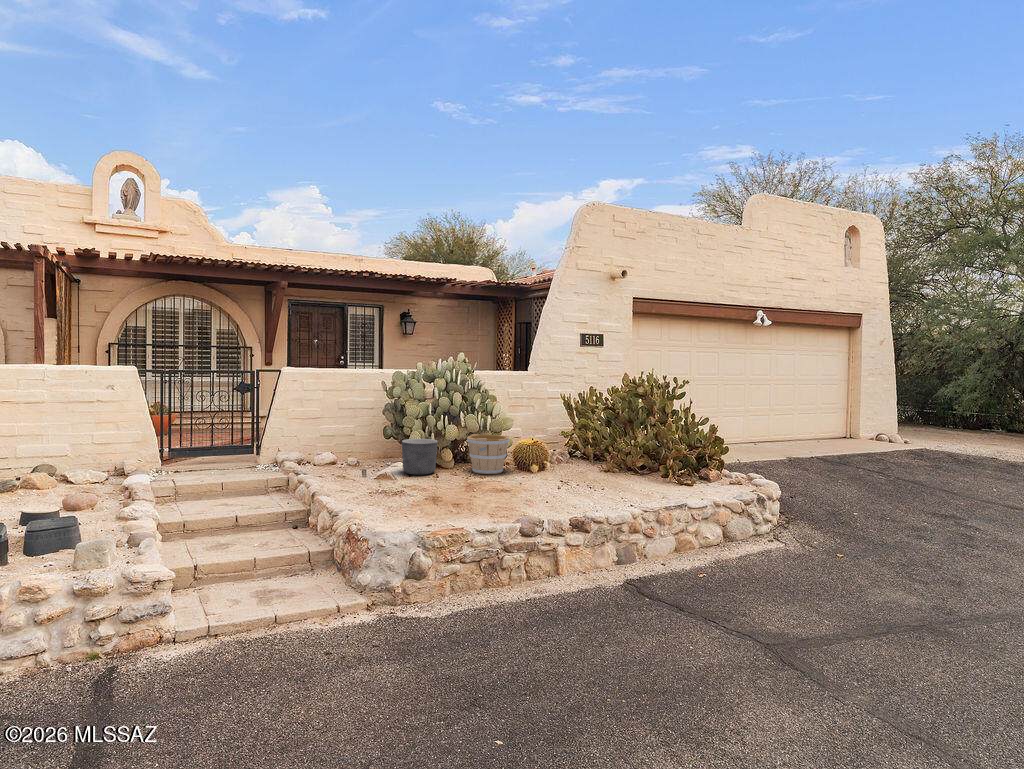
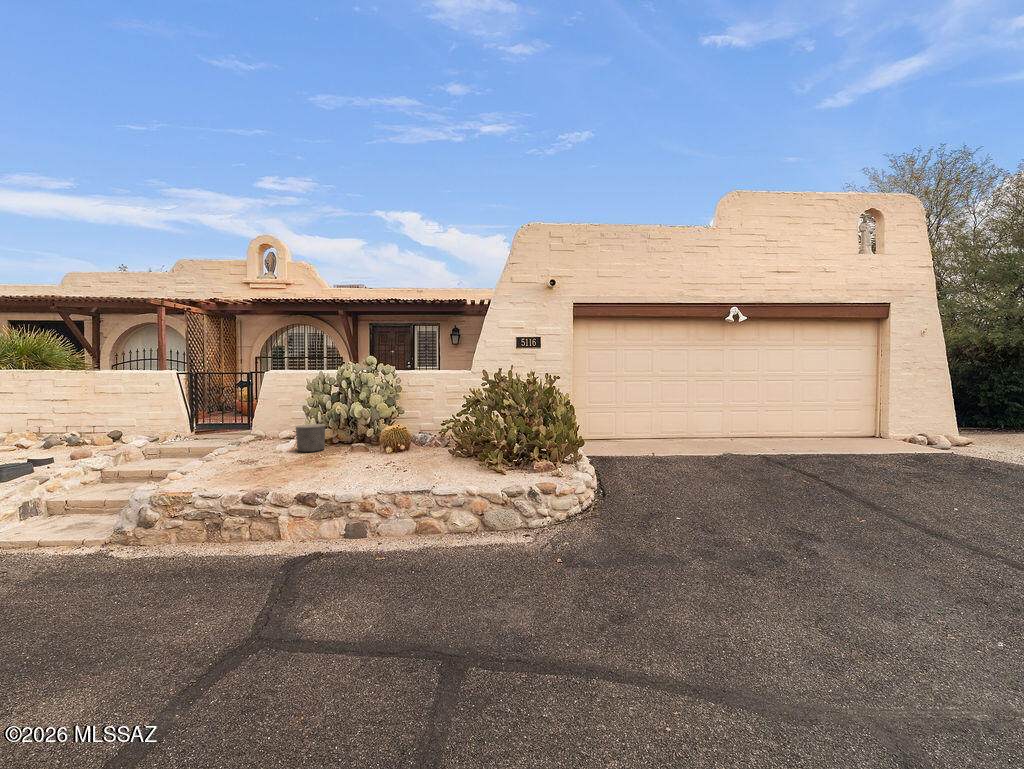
wooden bucket: present [467,434,510,474] -> none [342,421,378,454]

